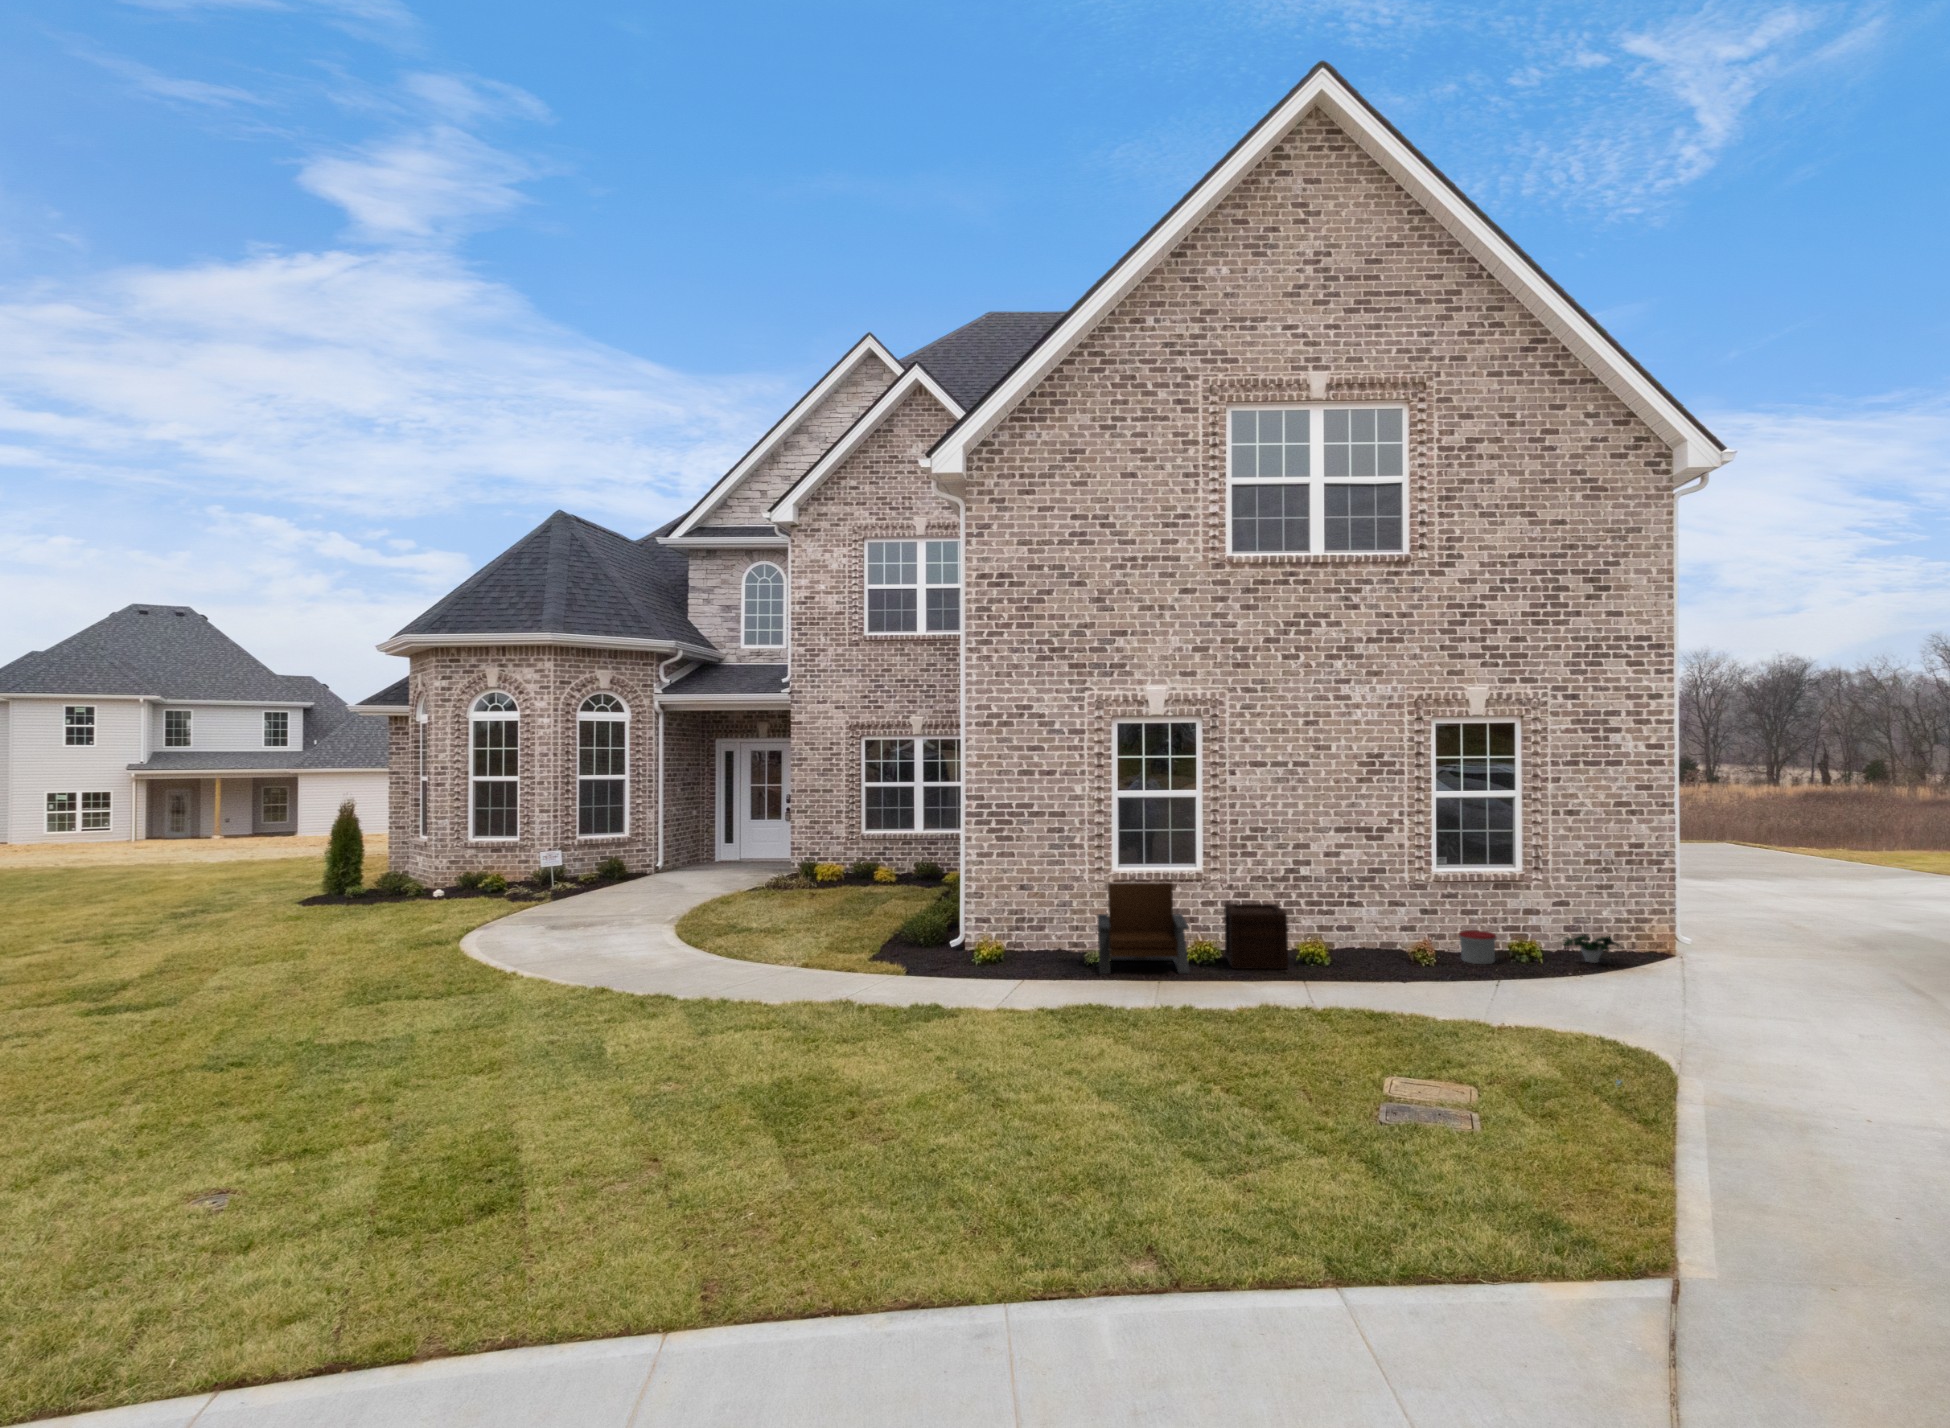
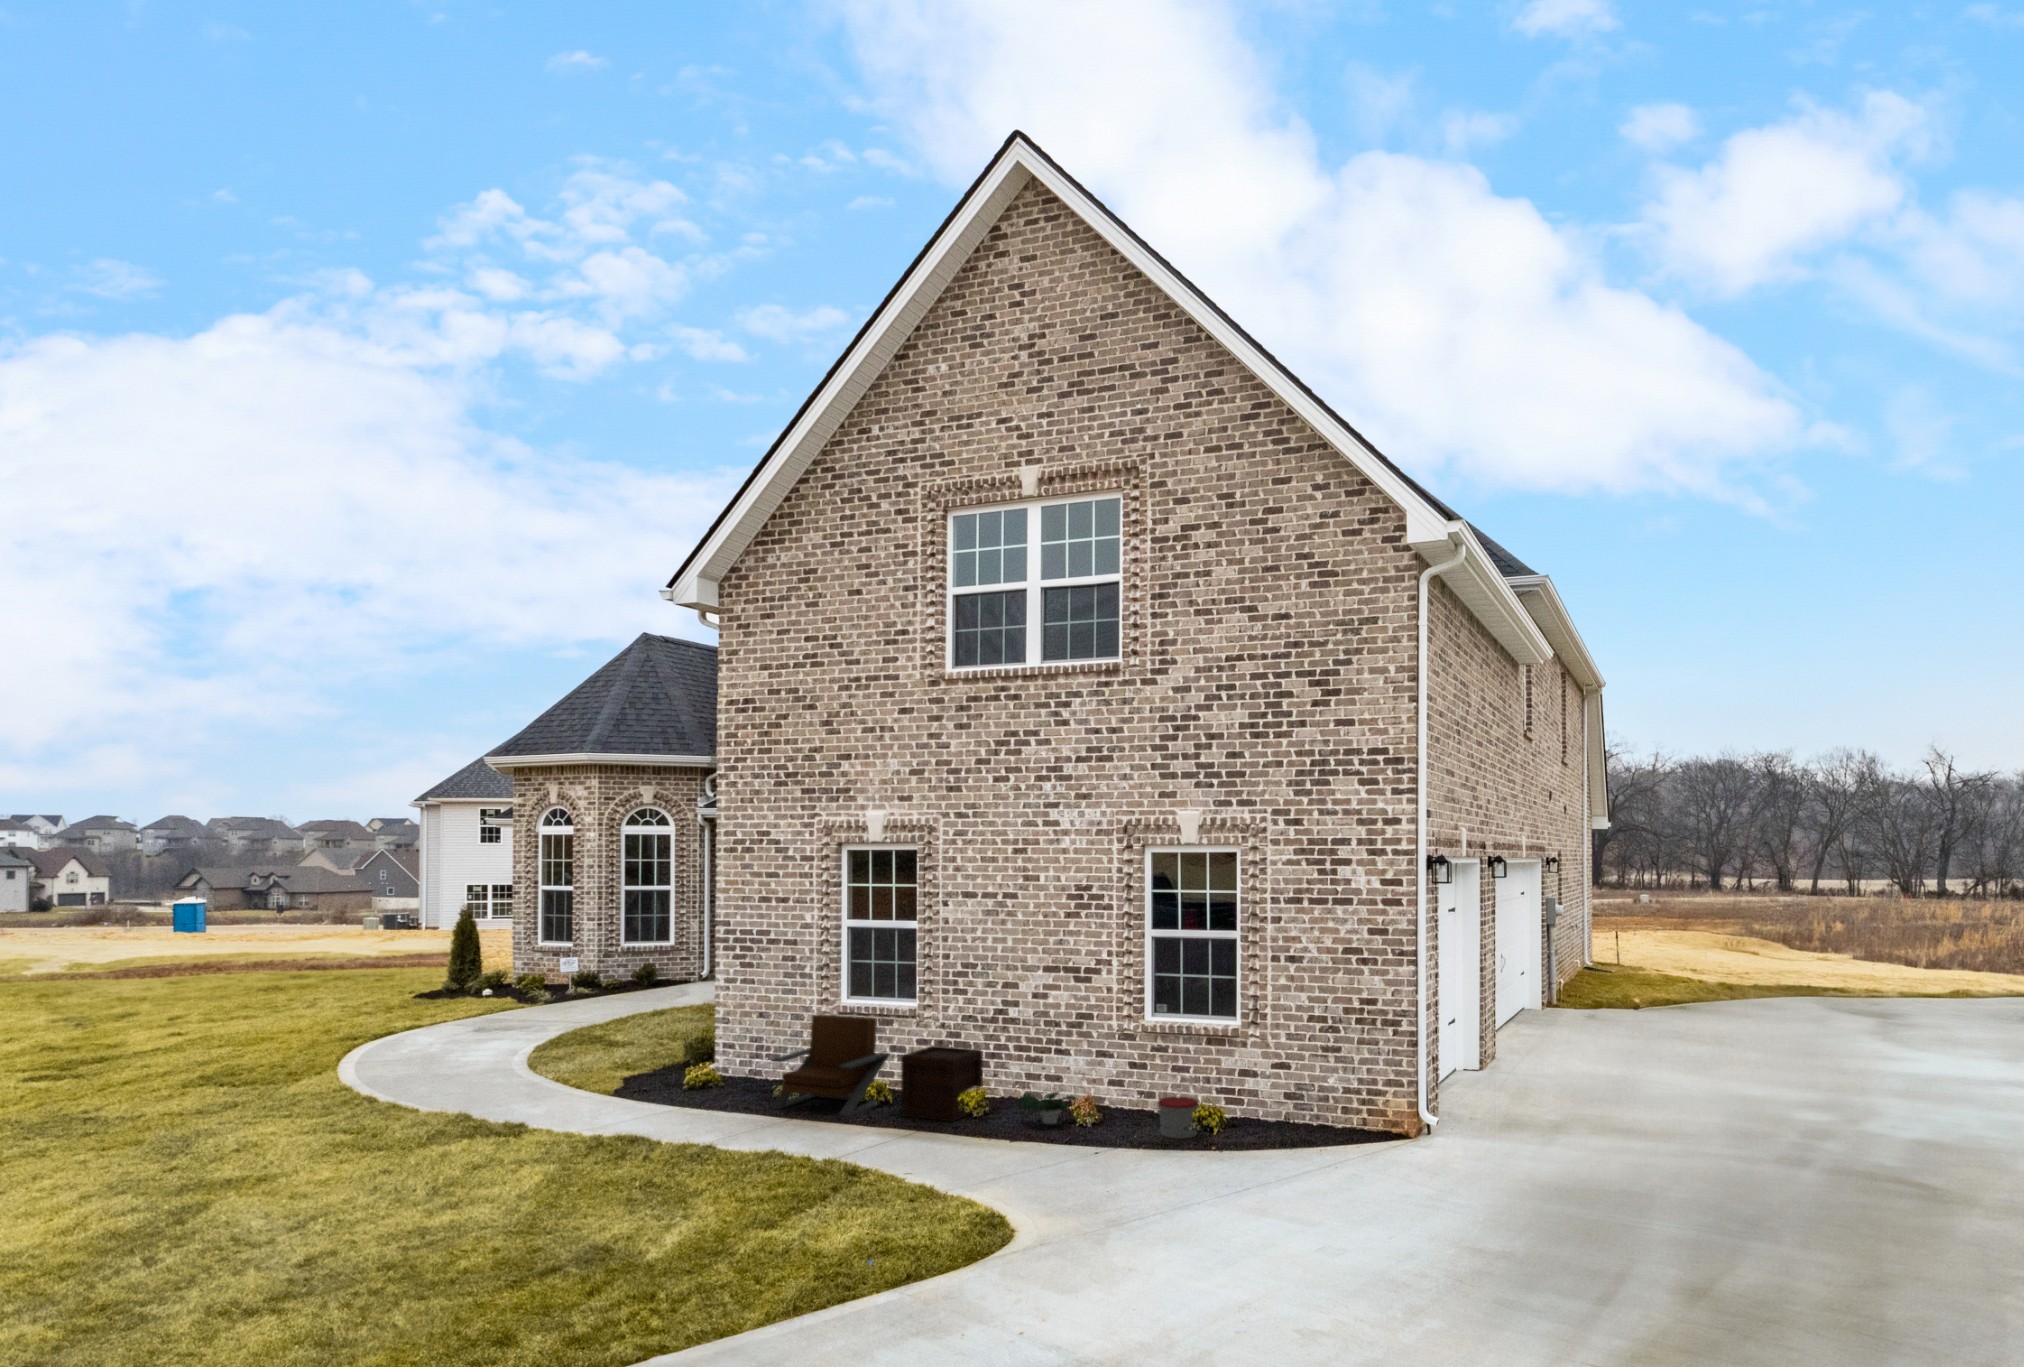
potted plant: present [1563,934,1622,963] -> present [1017,1092,1078,1124]

